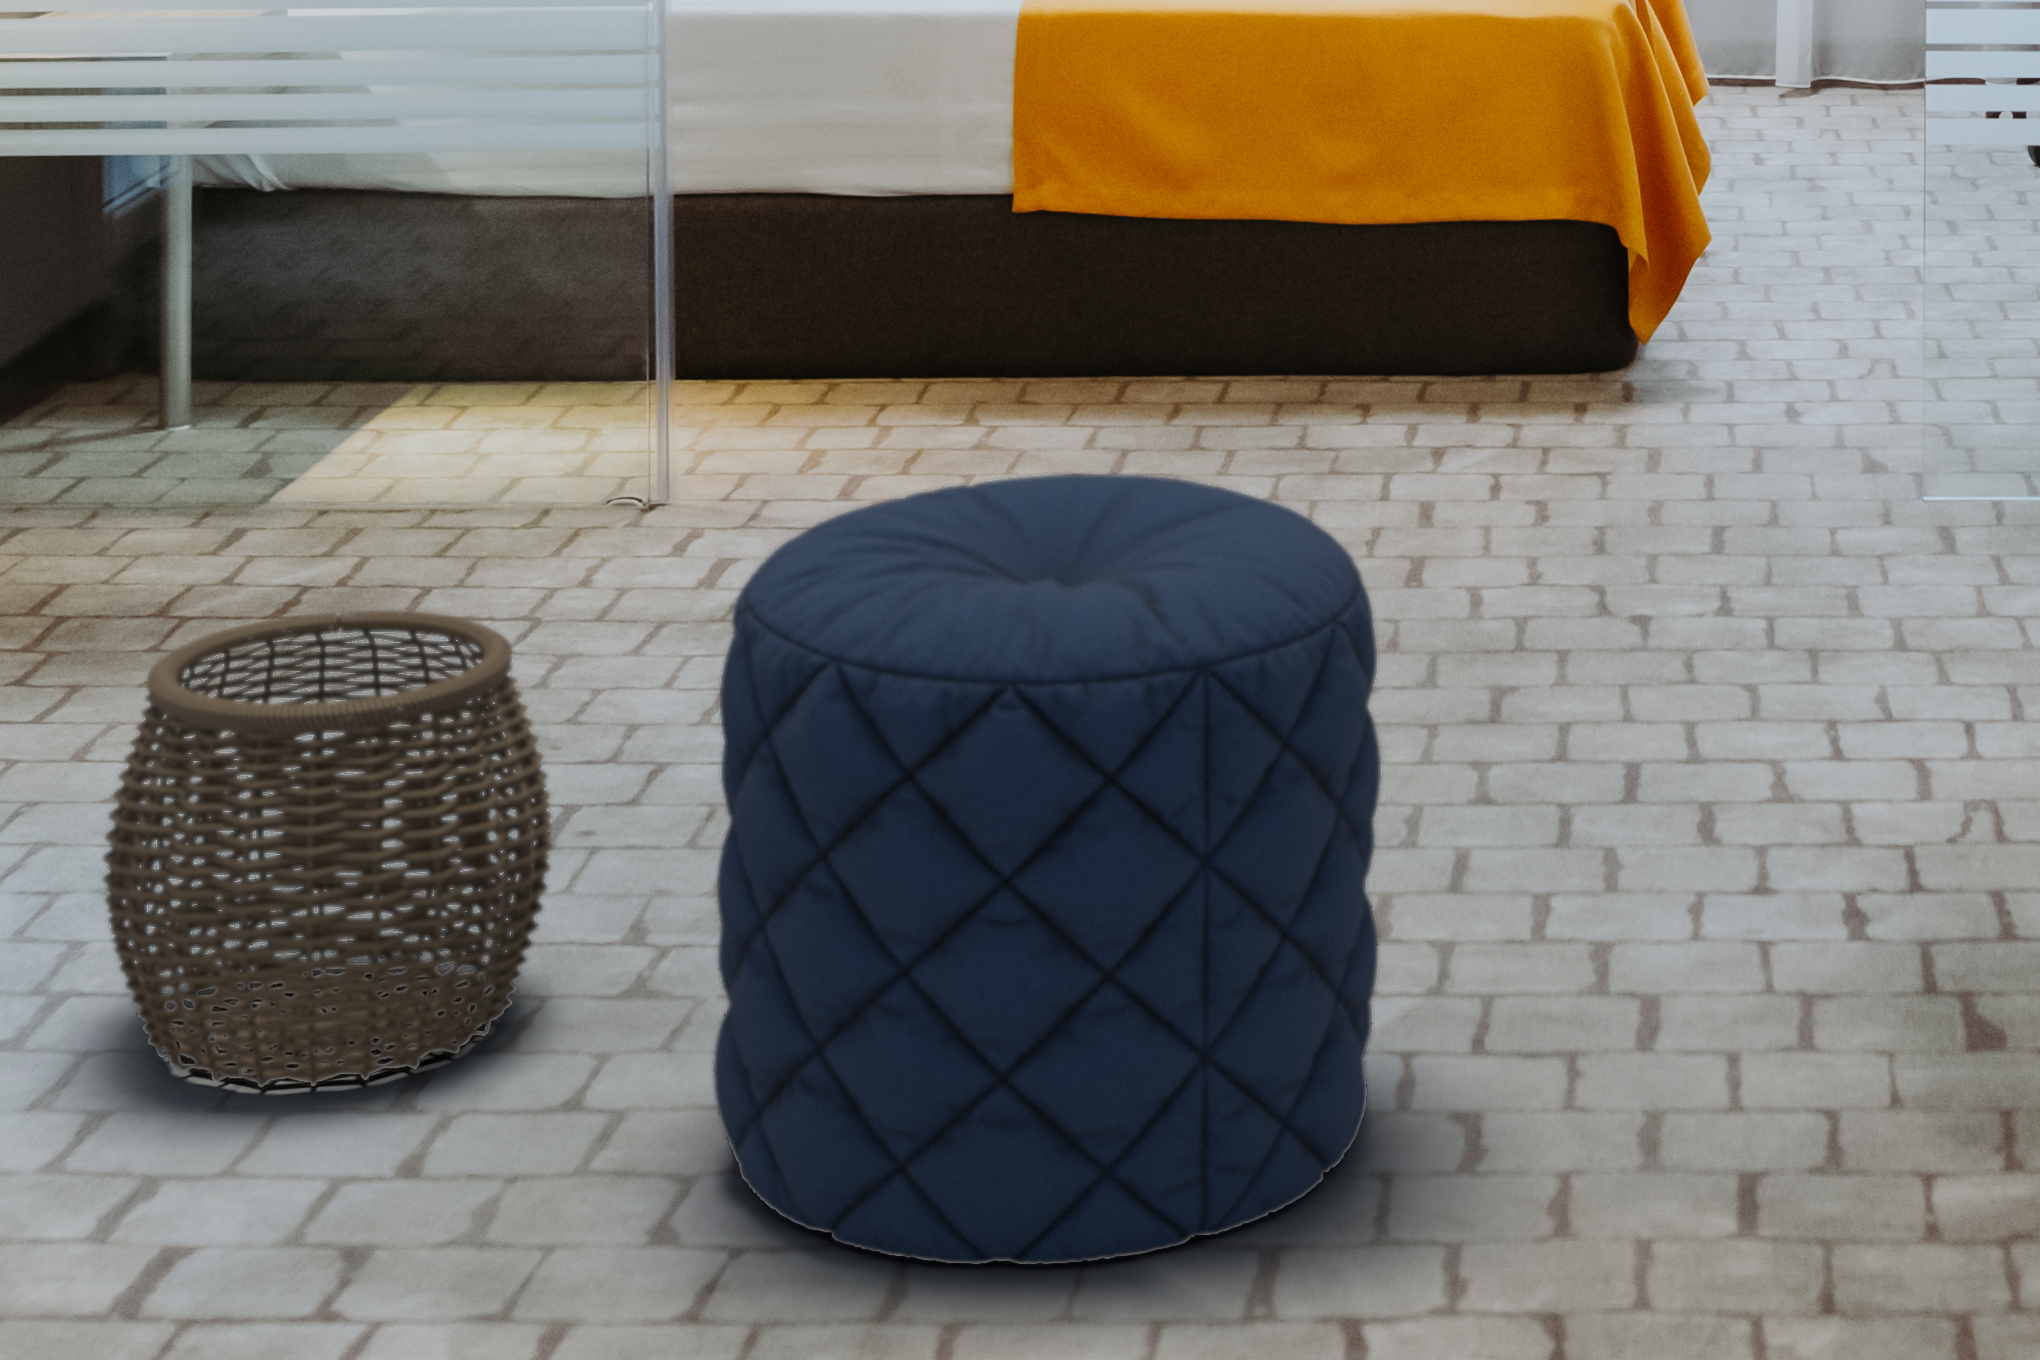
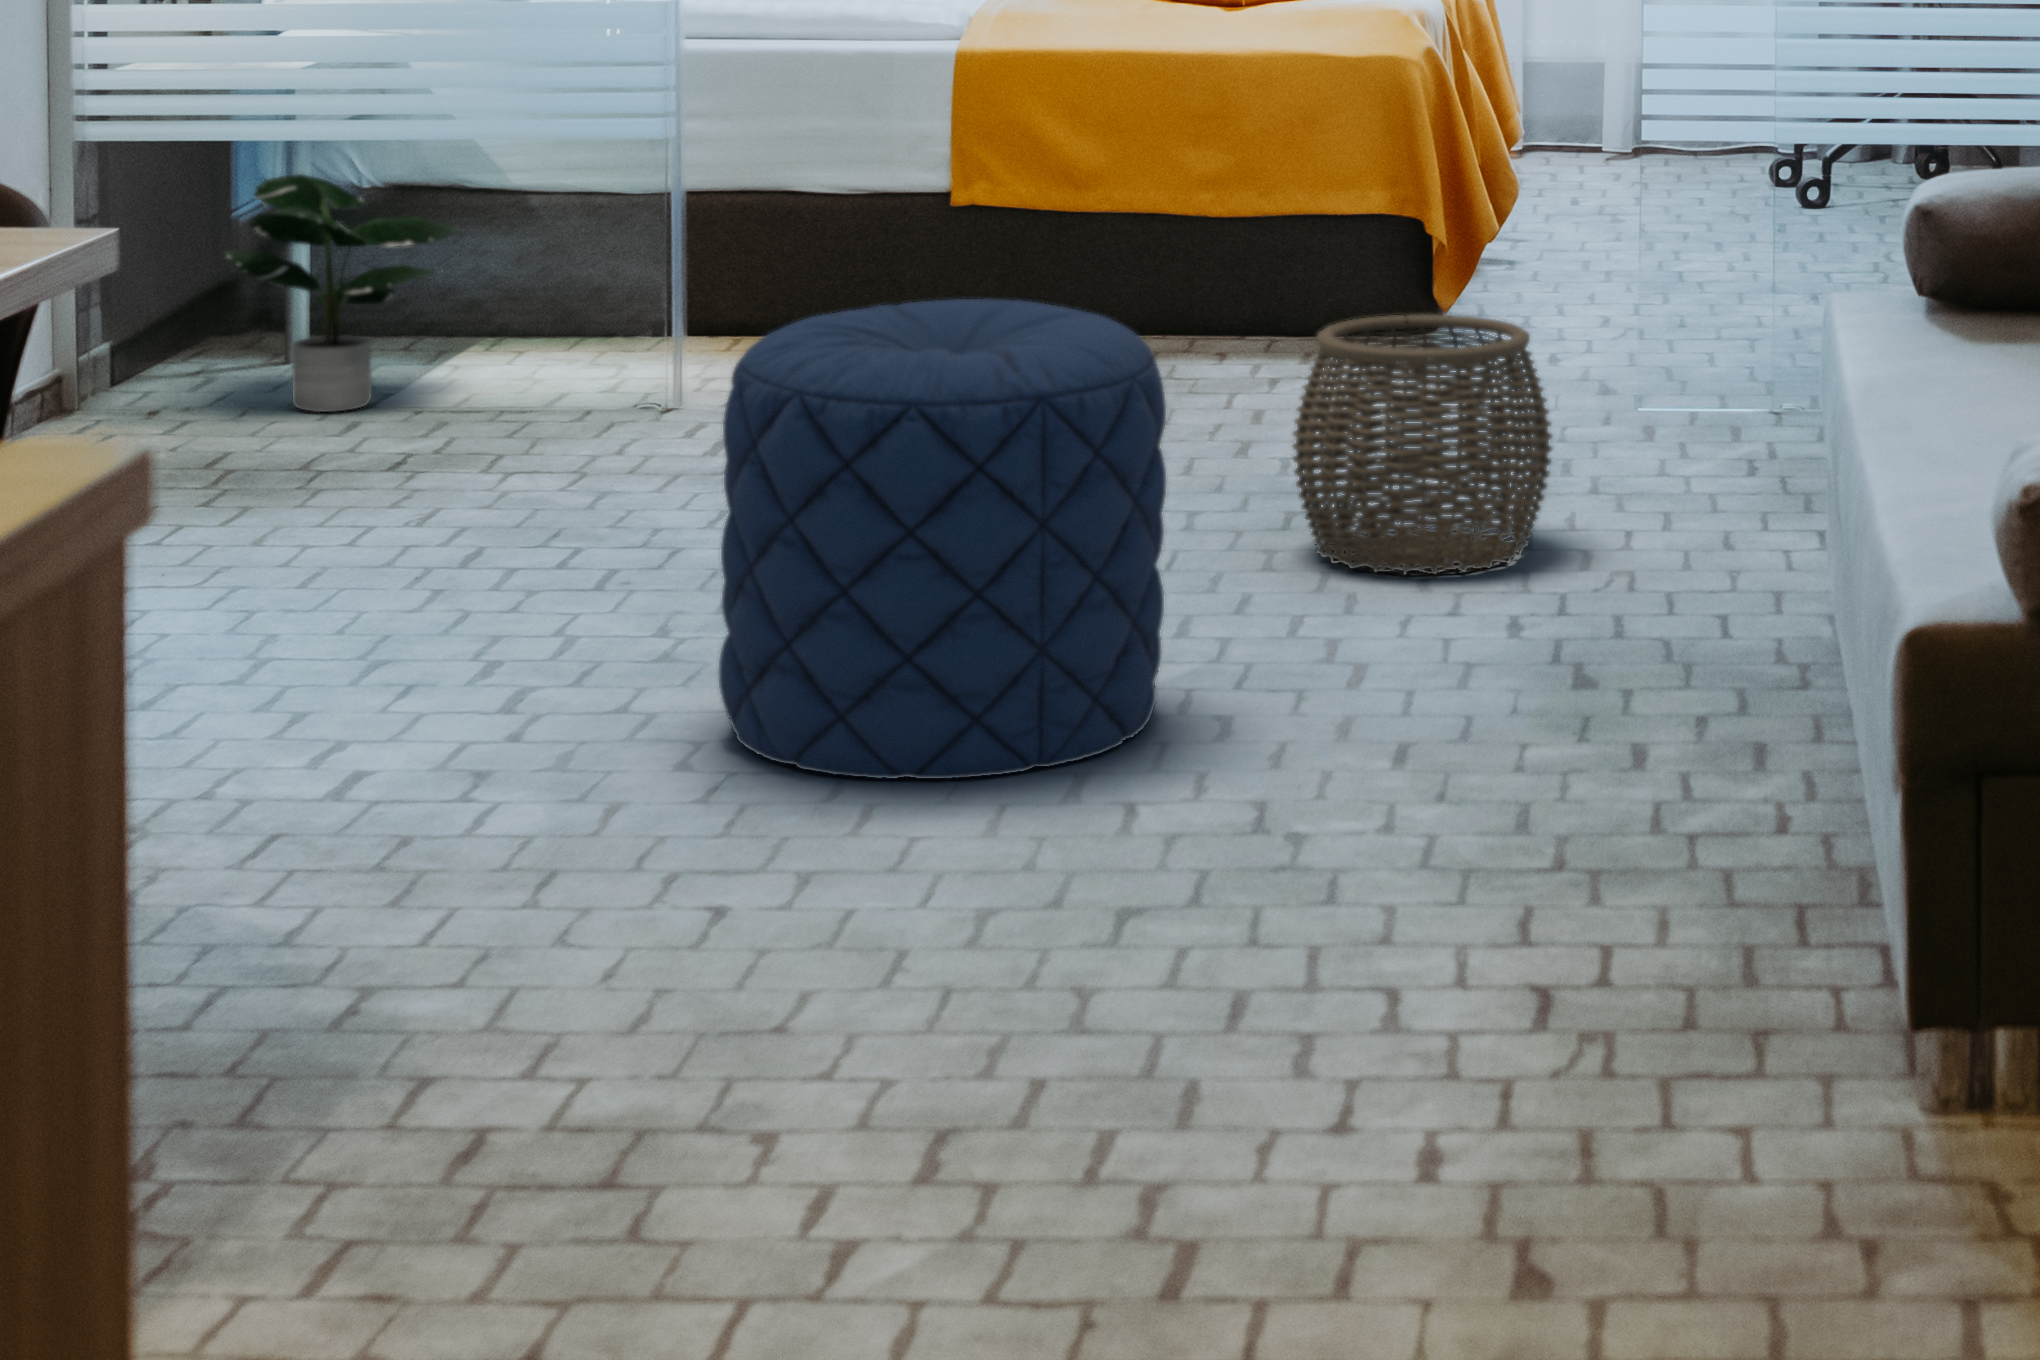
potted plant: none [74,196,379,516] -> present [226,174,456,412]
woven basket: present [103,610,552,1087] -> present [1293,315,1552,574]

